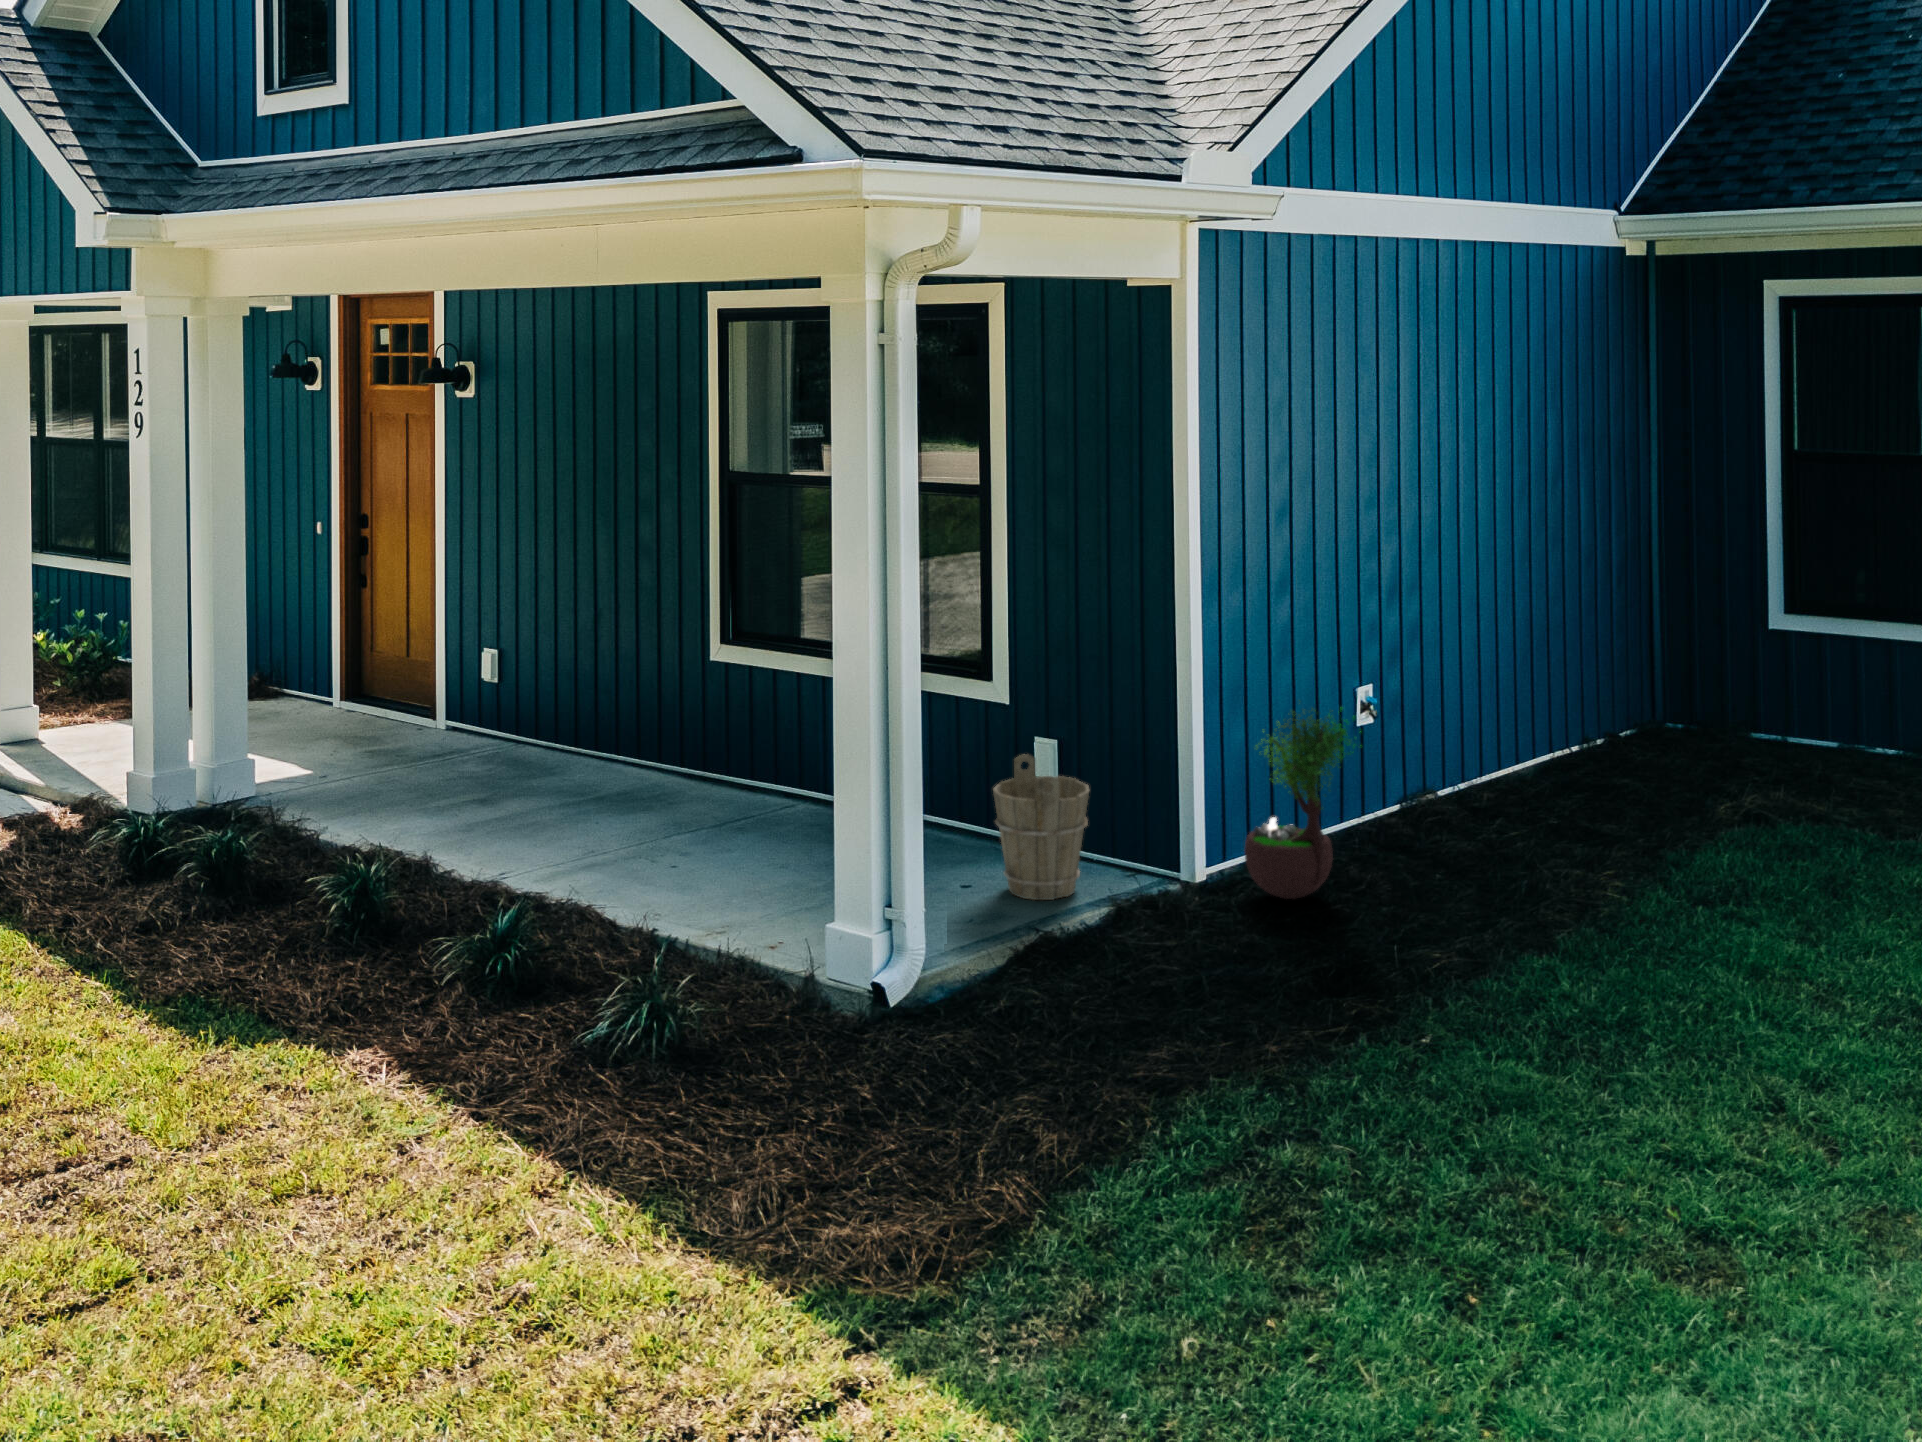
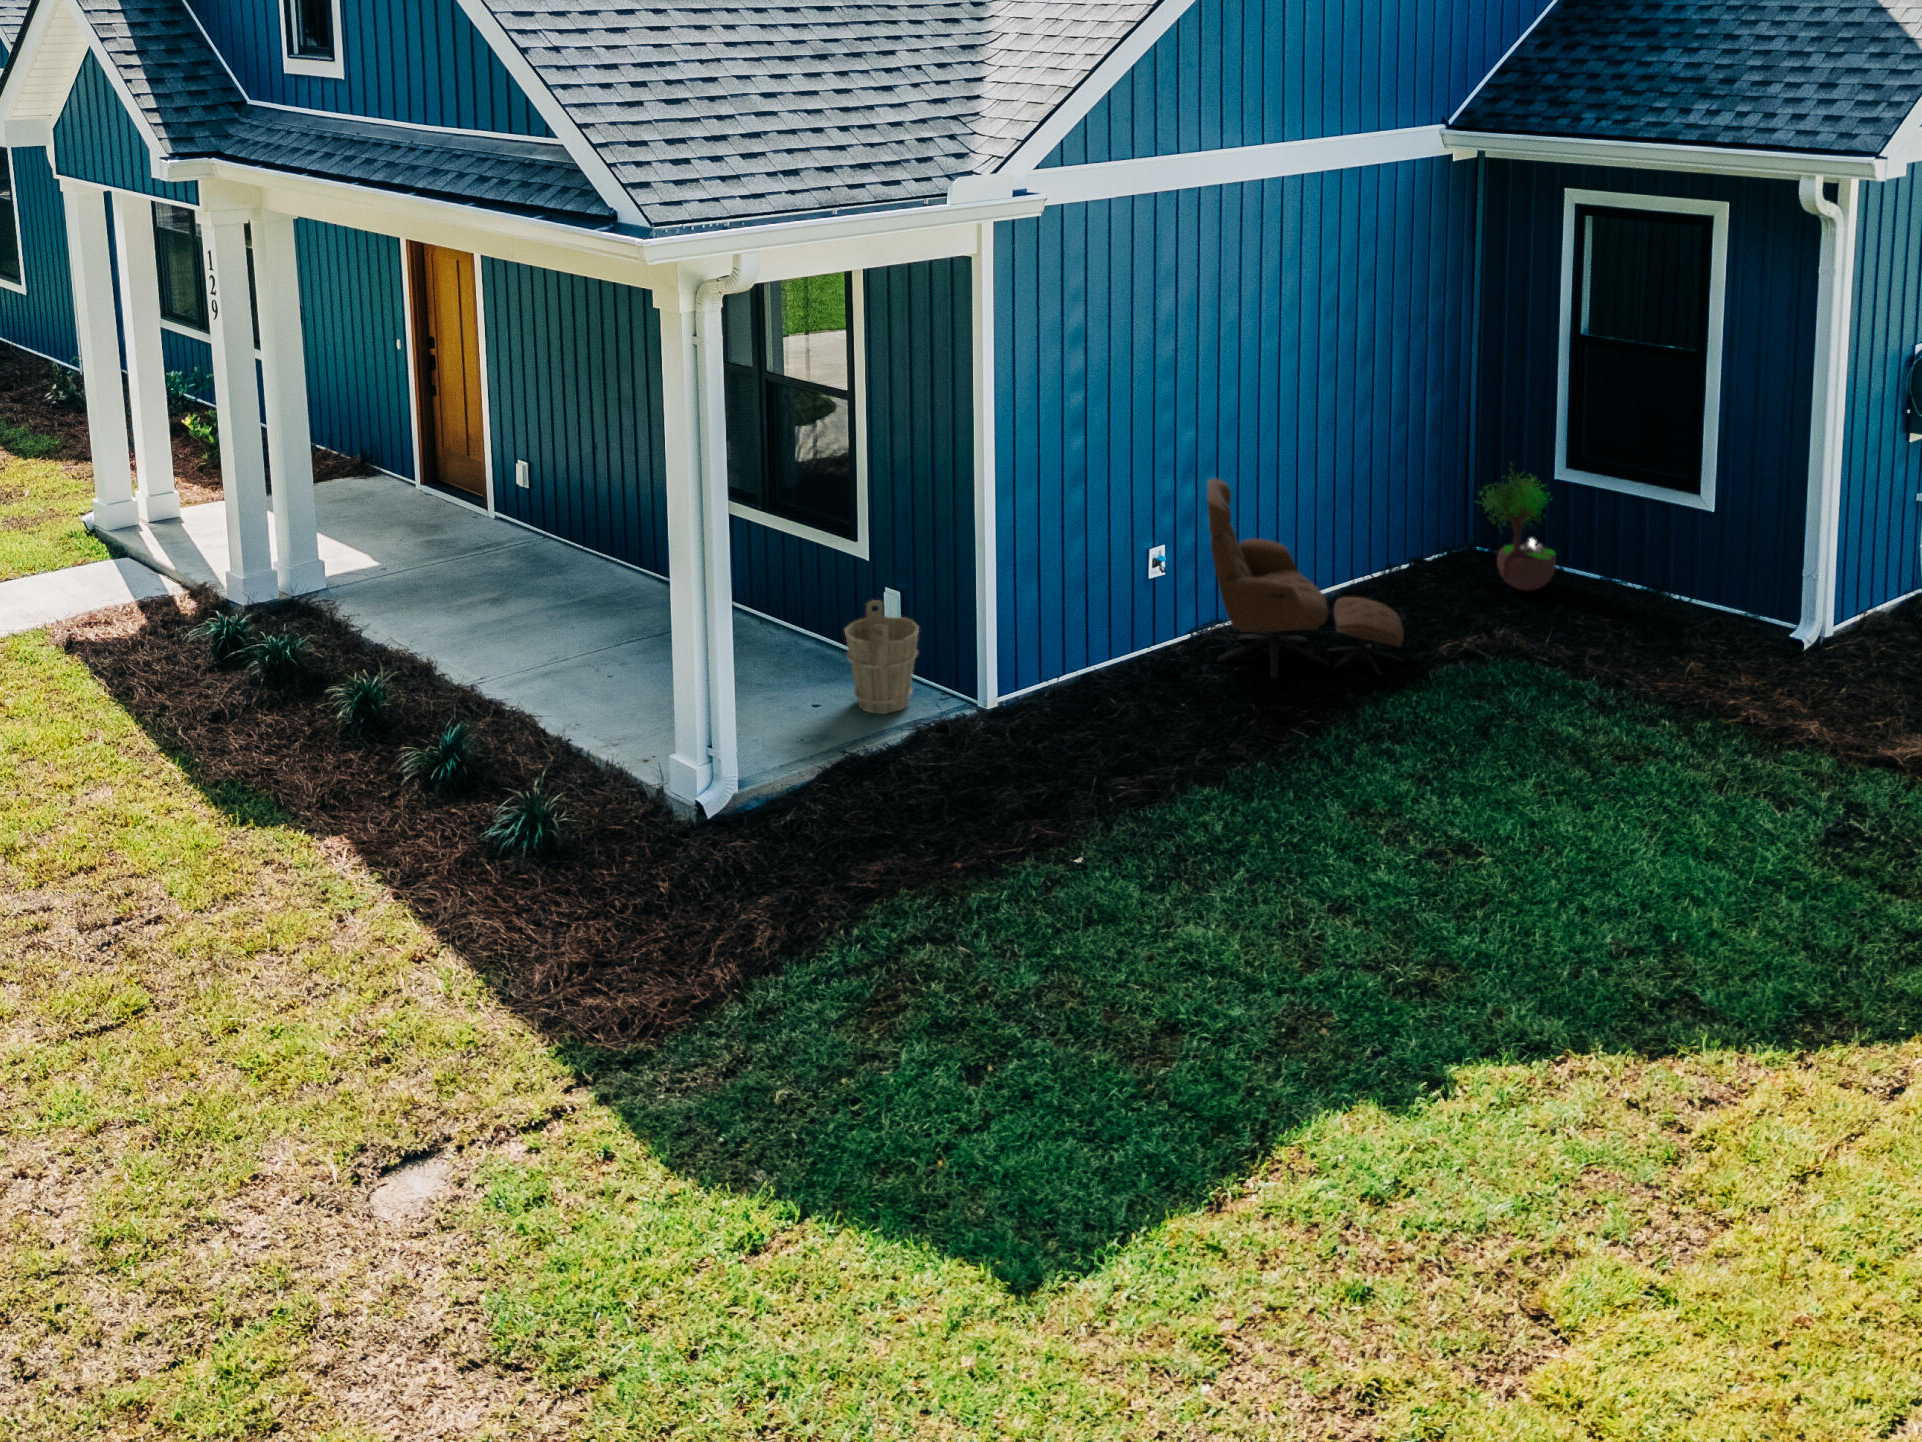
lounge chair: none [1410,606,1674,851] -> present [1207,477,1403,679]
potted tree: present [1244,700,1361,899] -> present [1481,469,1556,591]

